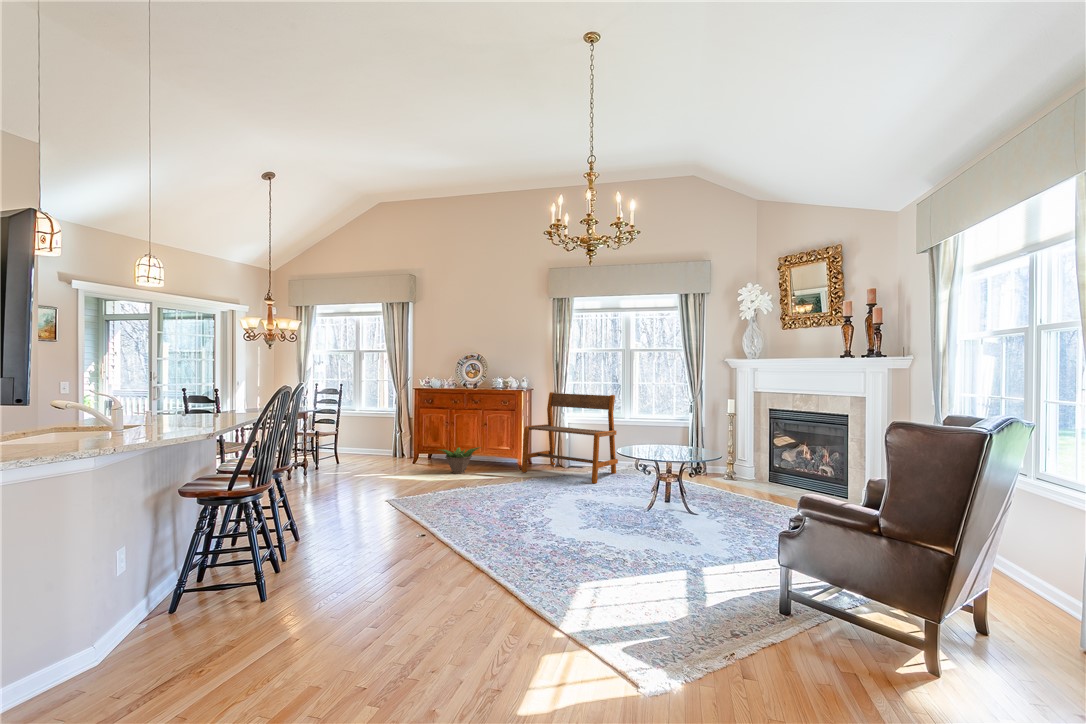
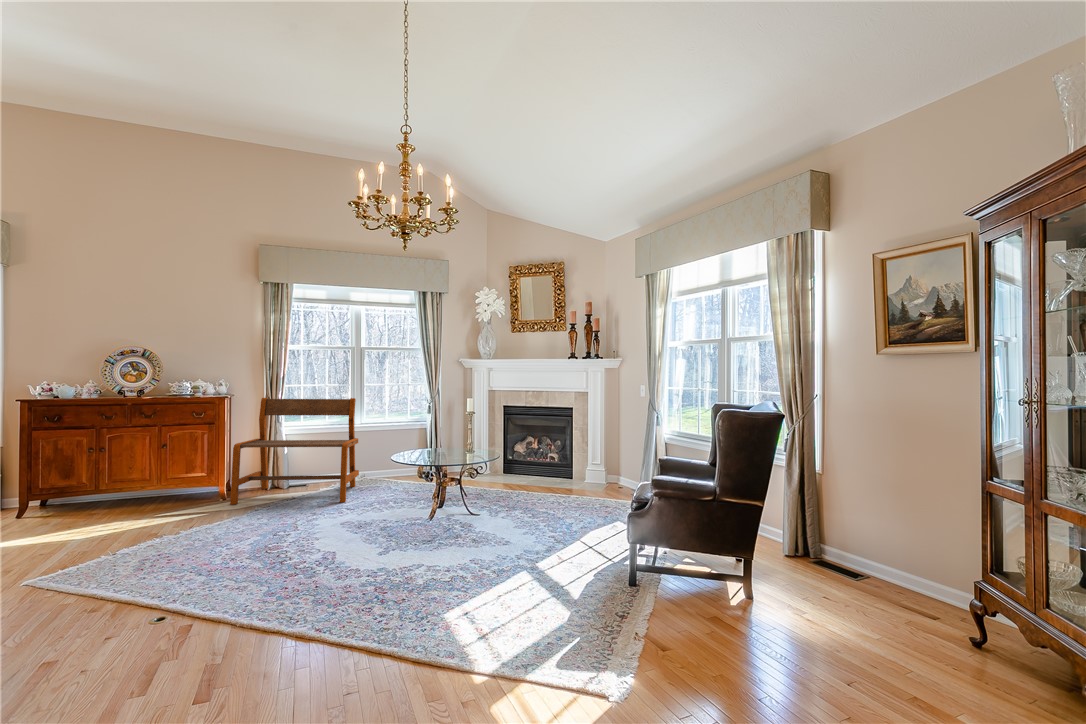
decorative plant: present [441,447,481,474] -> none [75,481,162,526]

